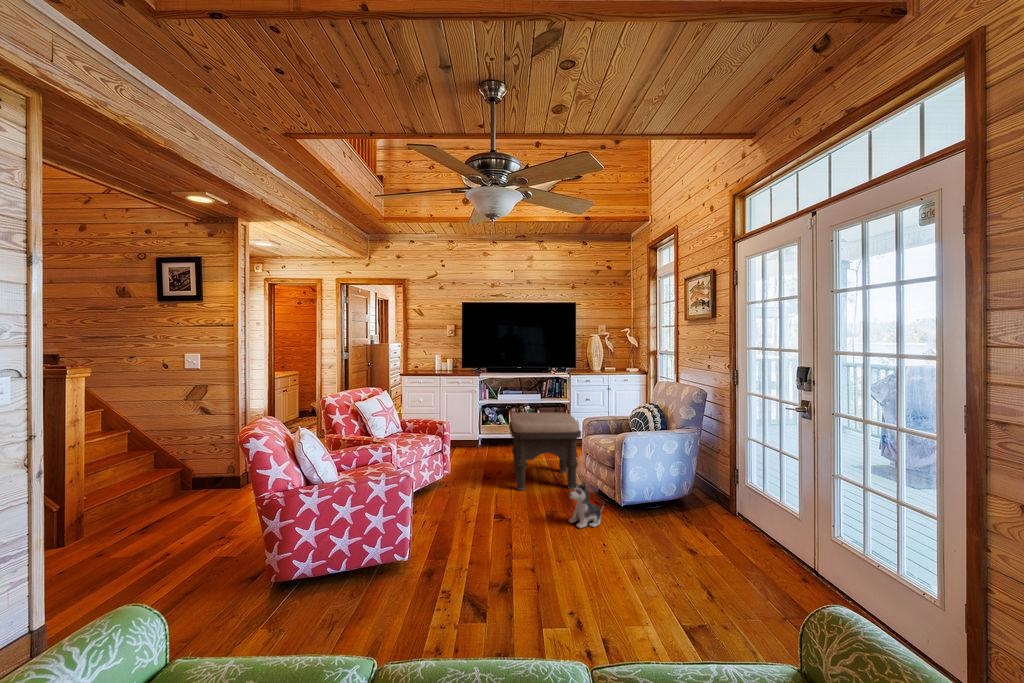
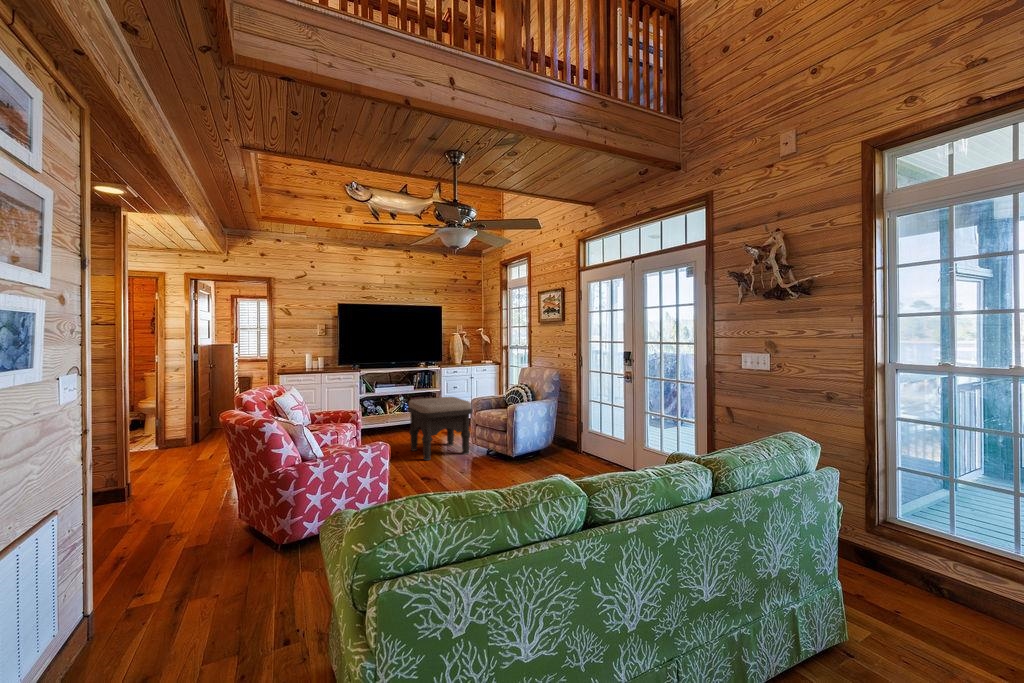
plush toy: present [569,481,604,528] -> none [481,440,503,475]

